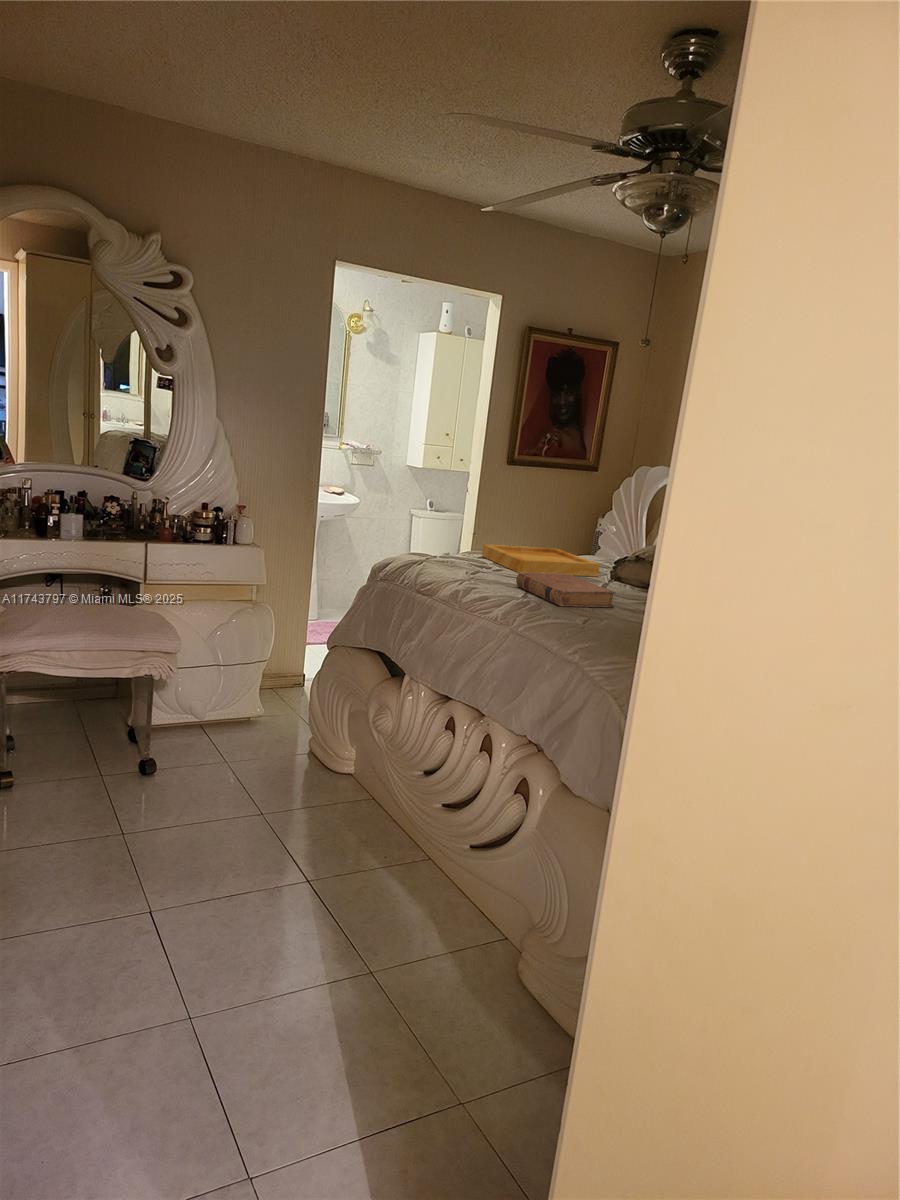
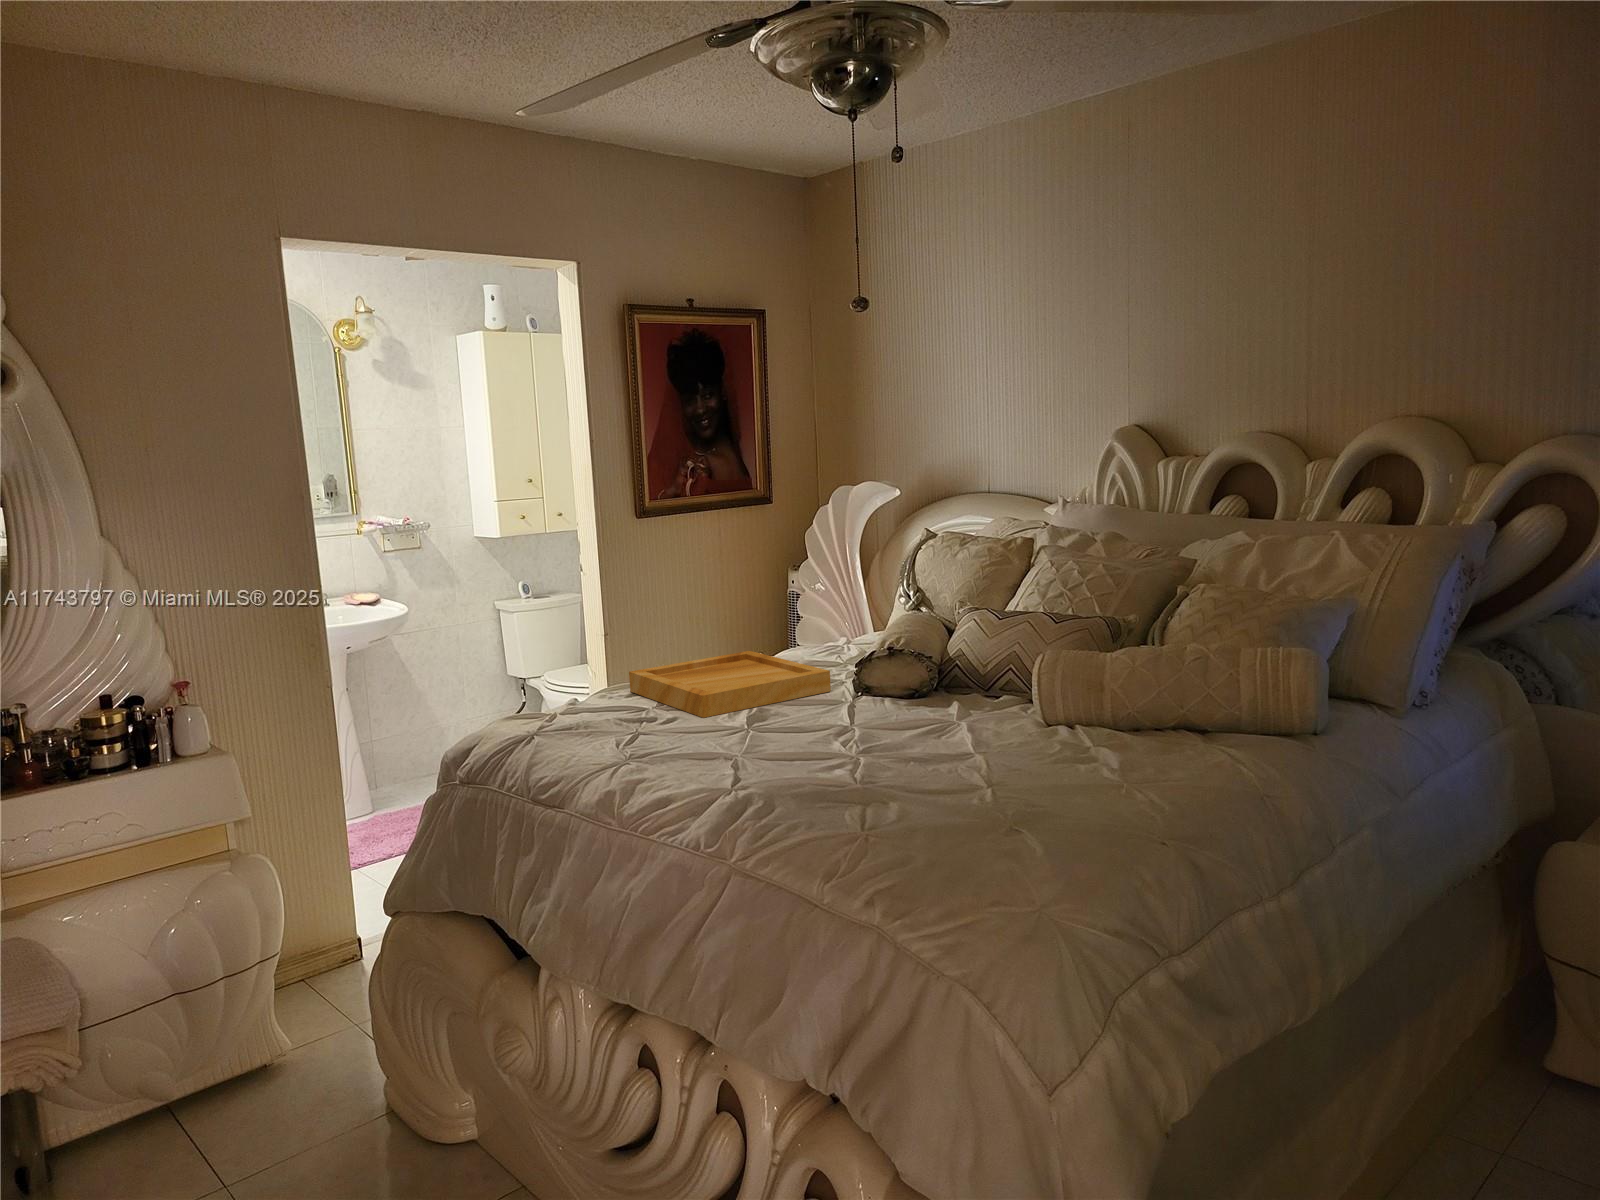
book: present [516,573,616,607] -> none [708,711,892,790]

